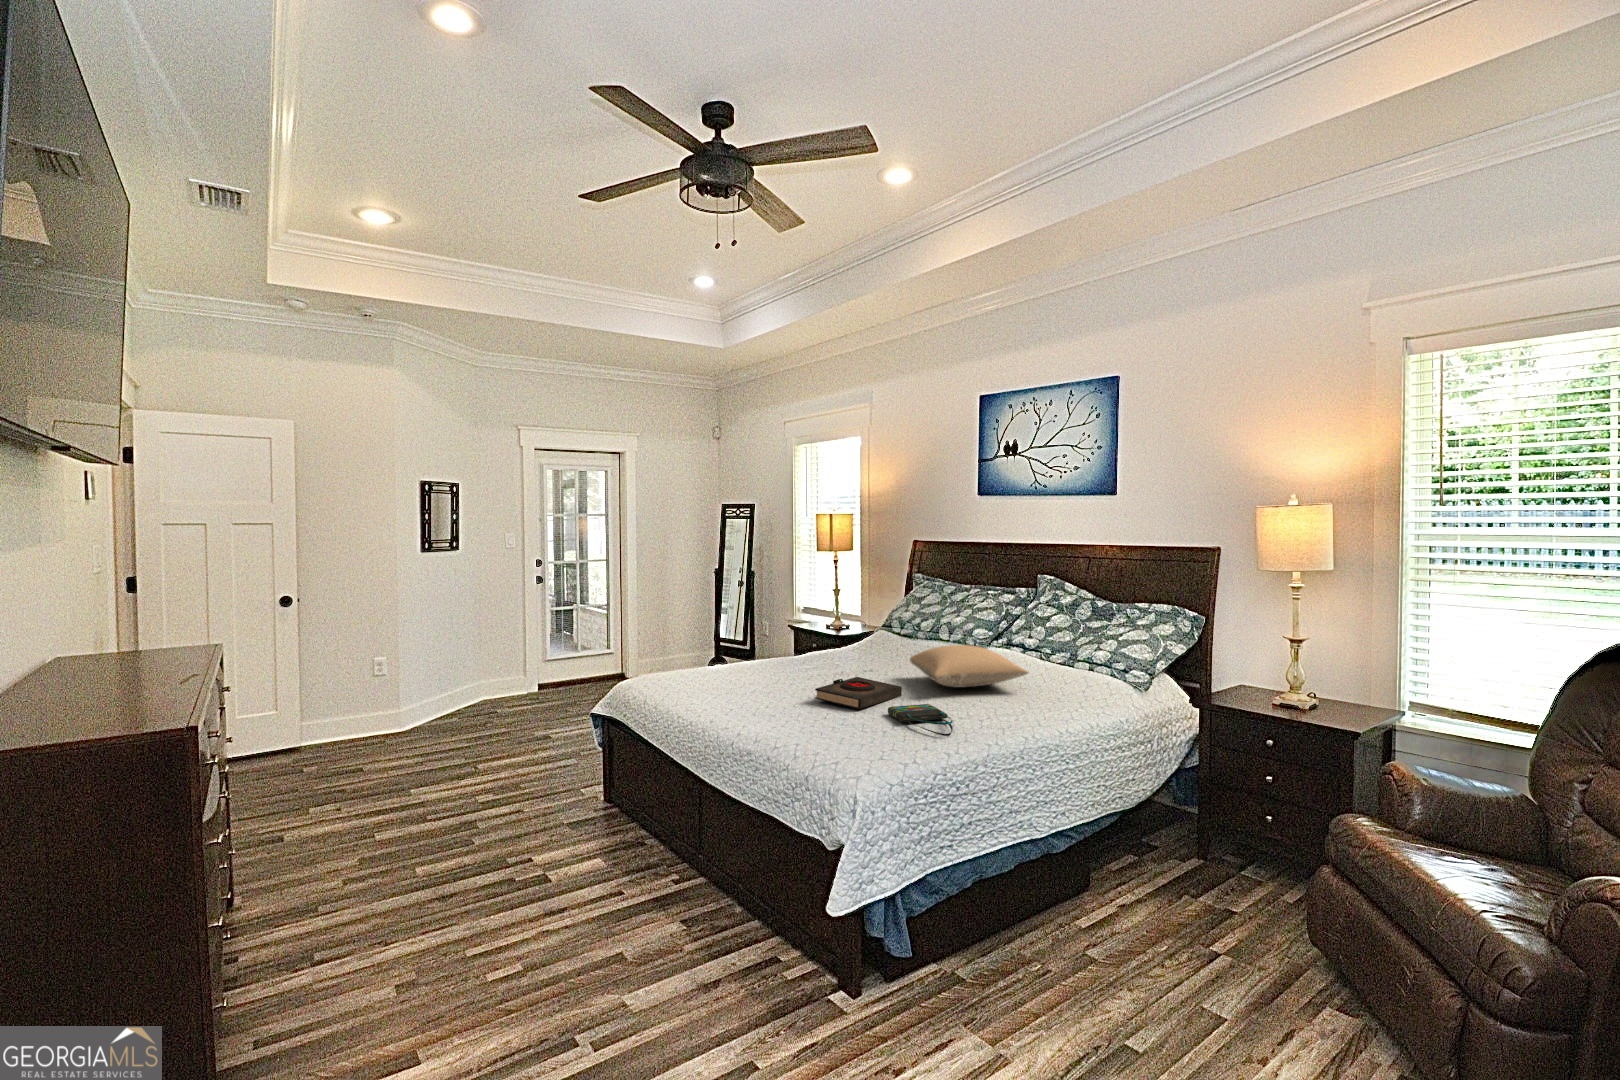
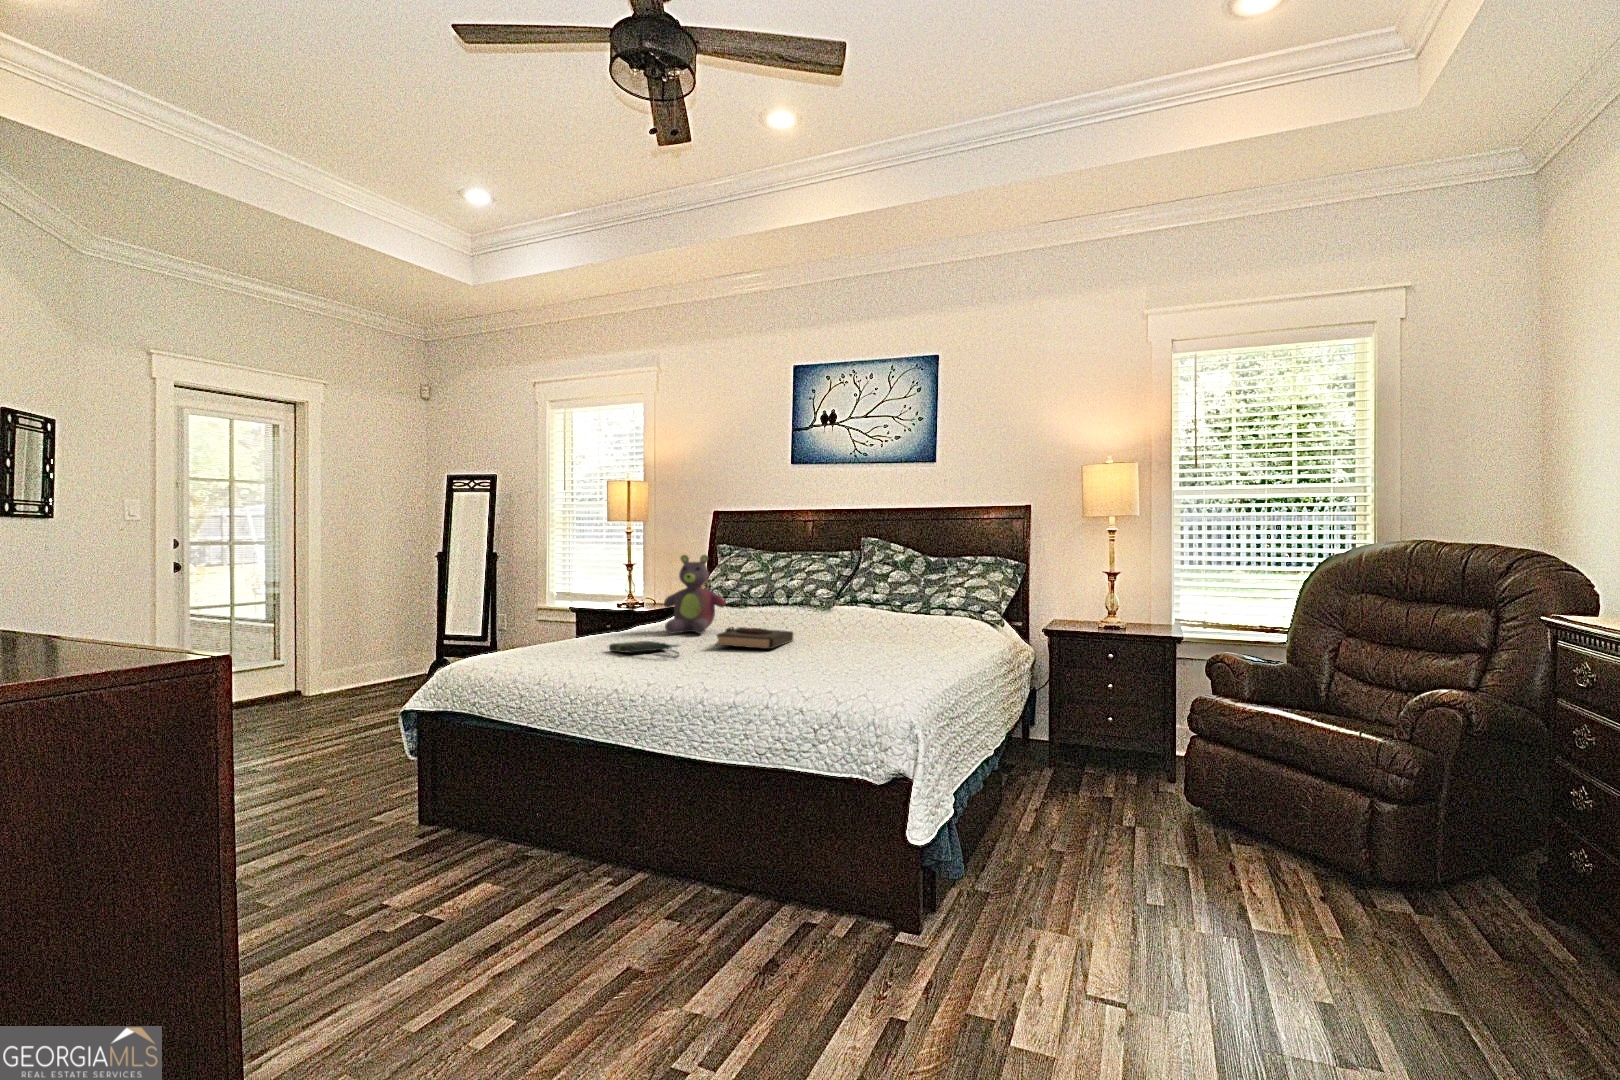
stuffed bear: none [801,599,860,677] -> present [664,555,726,634]
pillow: present [910,645,1028,688] -> none [780,593,907,632]
tote bag: present [888,704,953,736] -> present [609,641,679,658]

